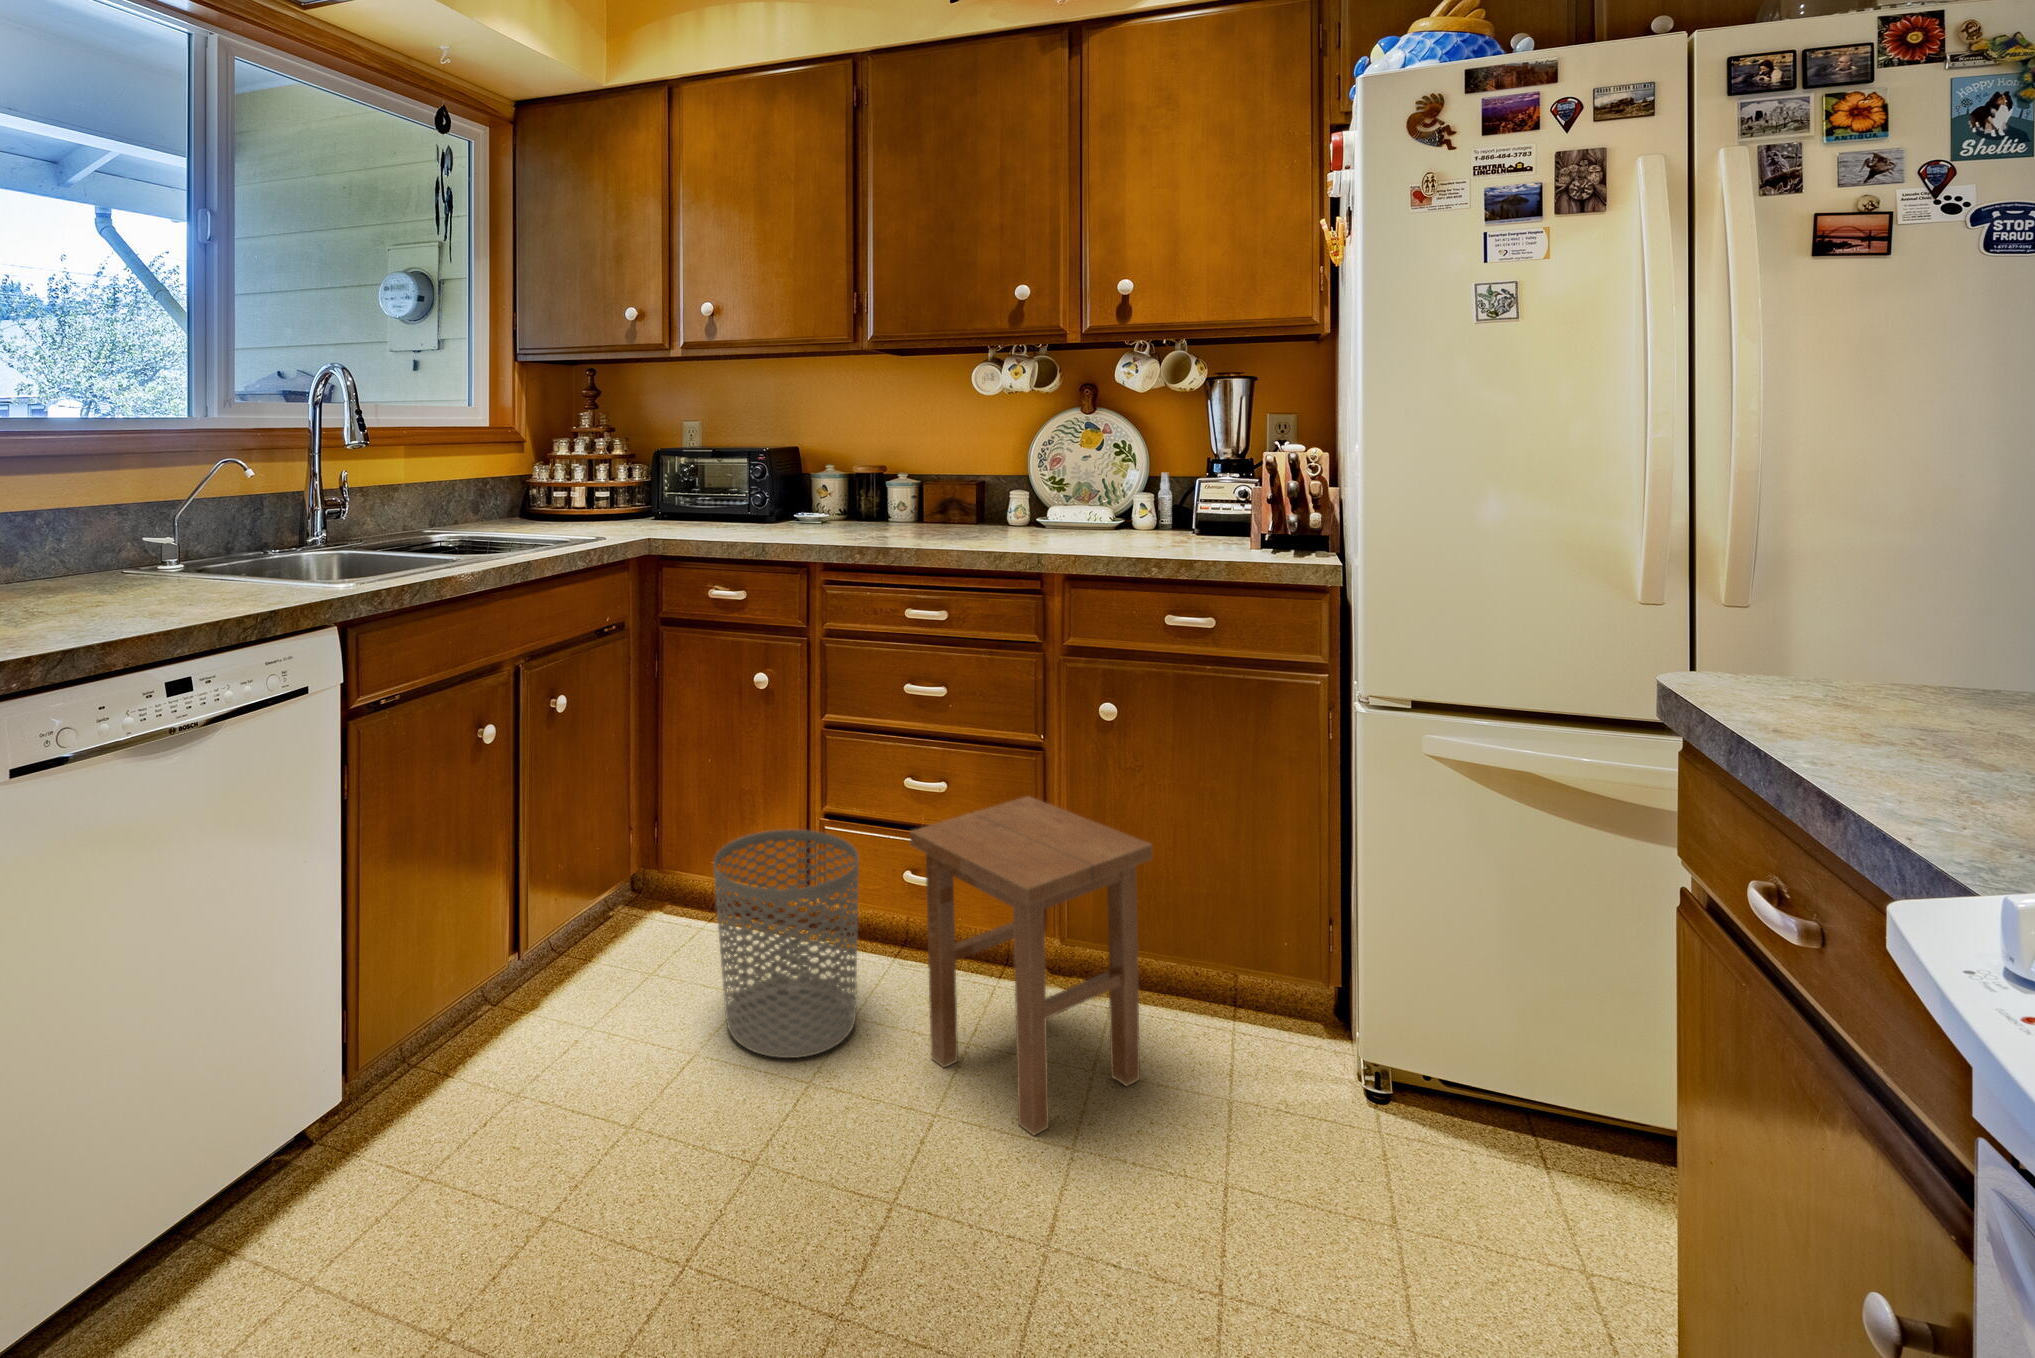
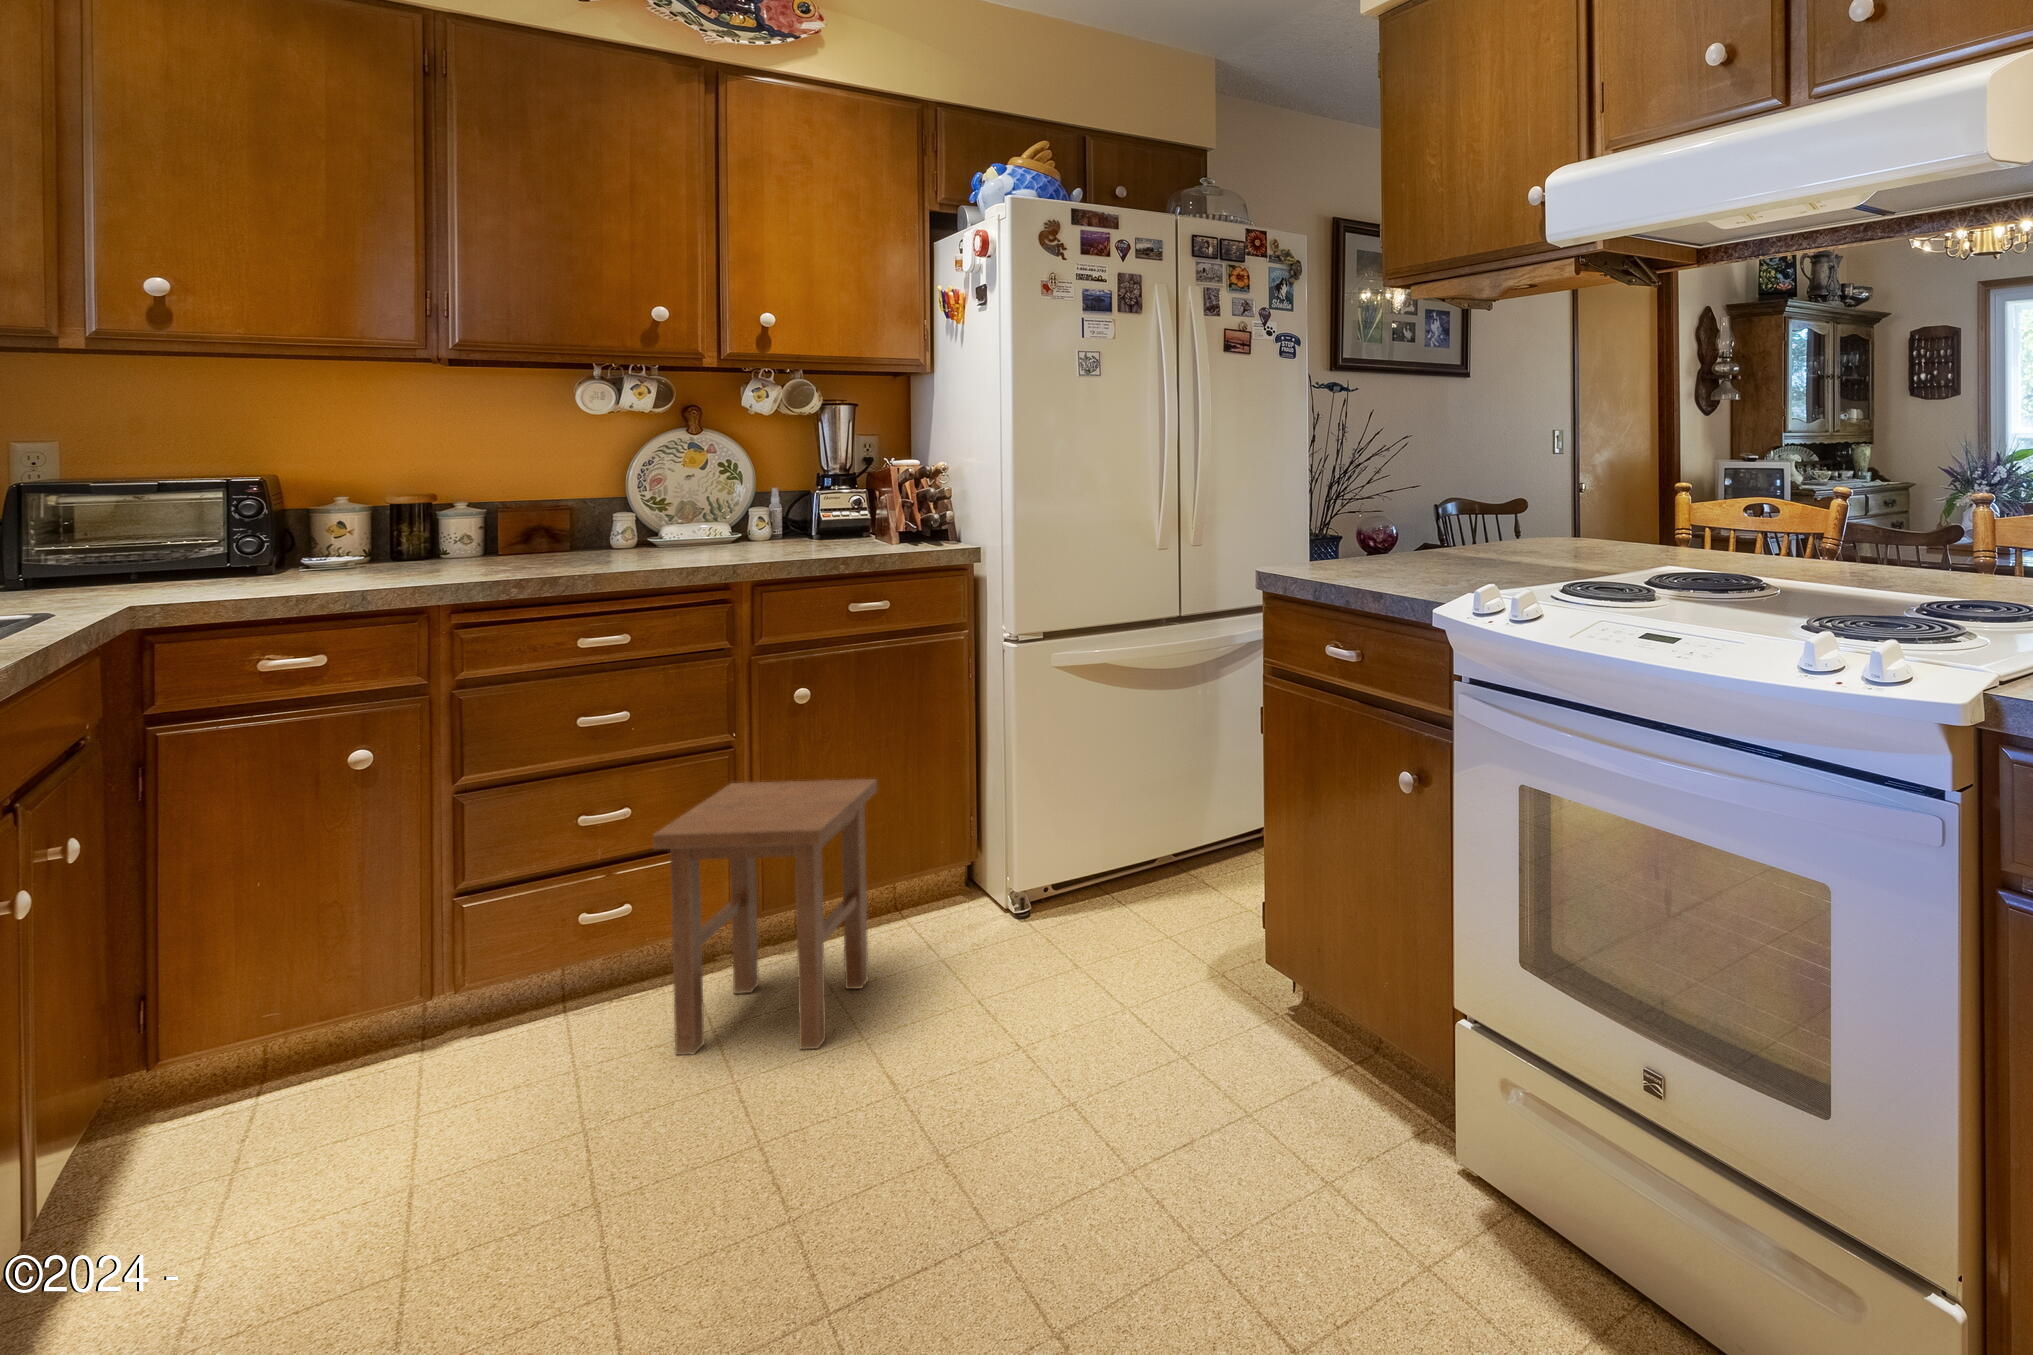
waste bin: present [714,830,859,1058] -> none [365,886,575,1153]

